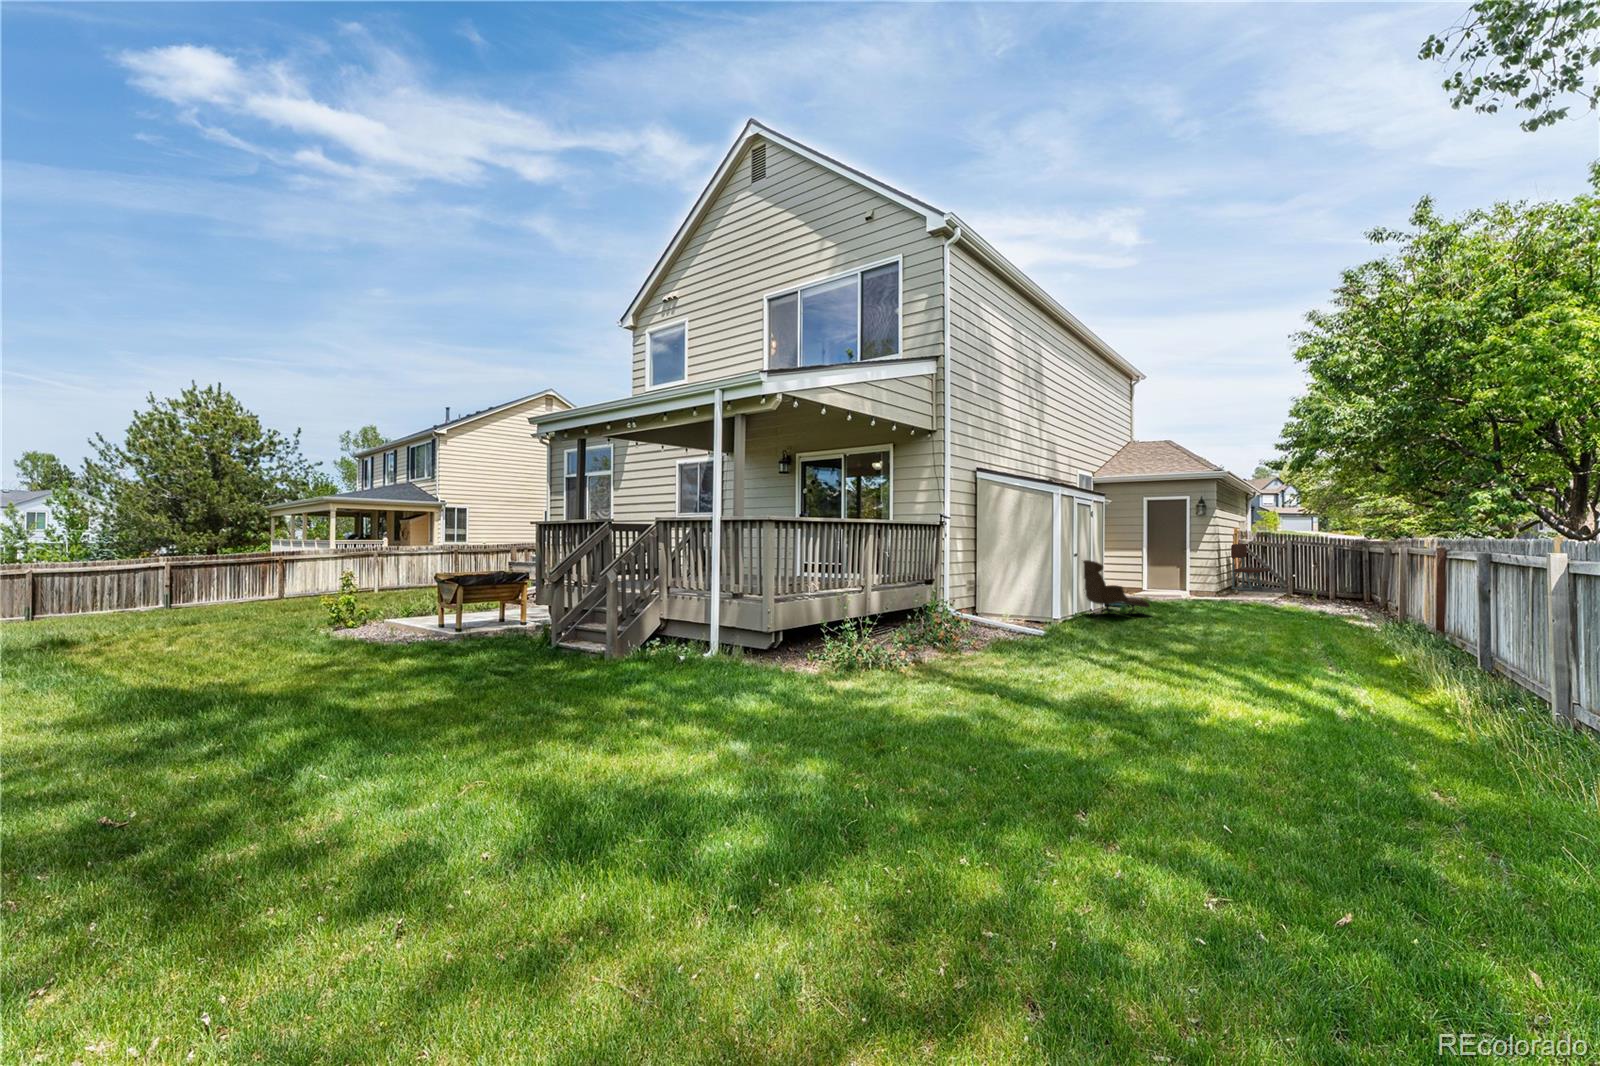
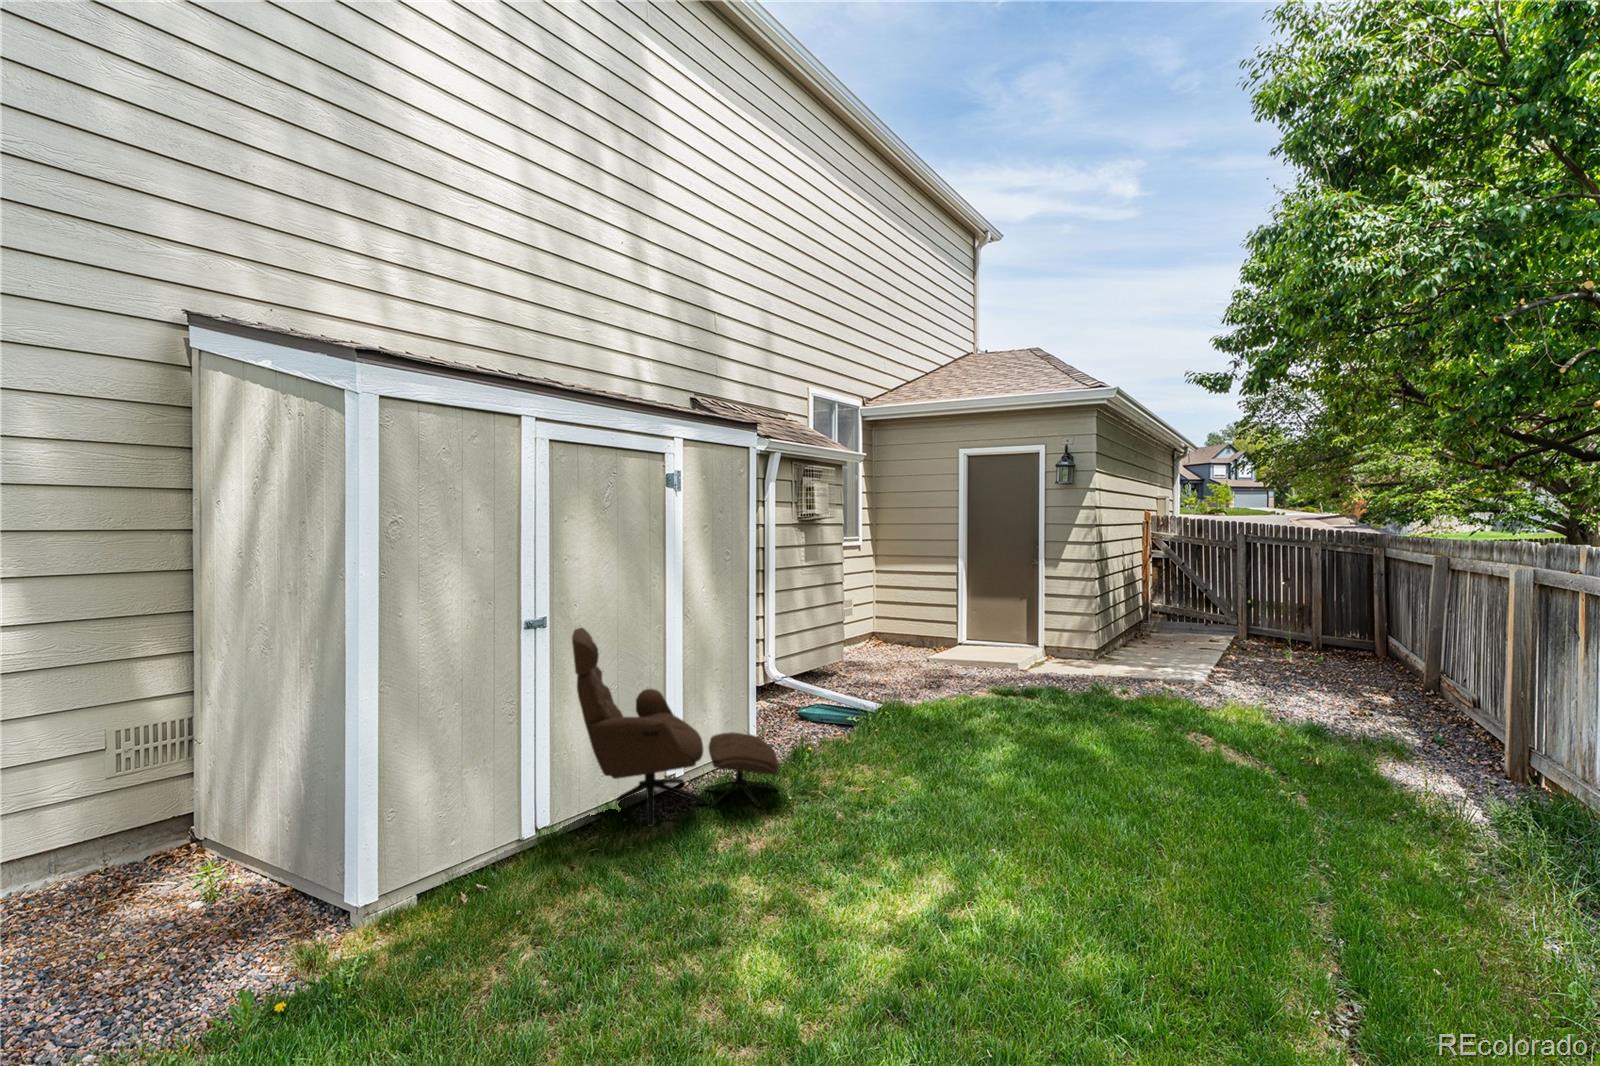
bench: present [1231,544,1270,590] -> none [1131,542,1207,640]

